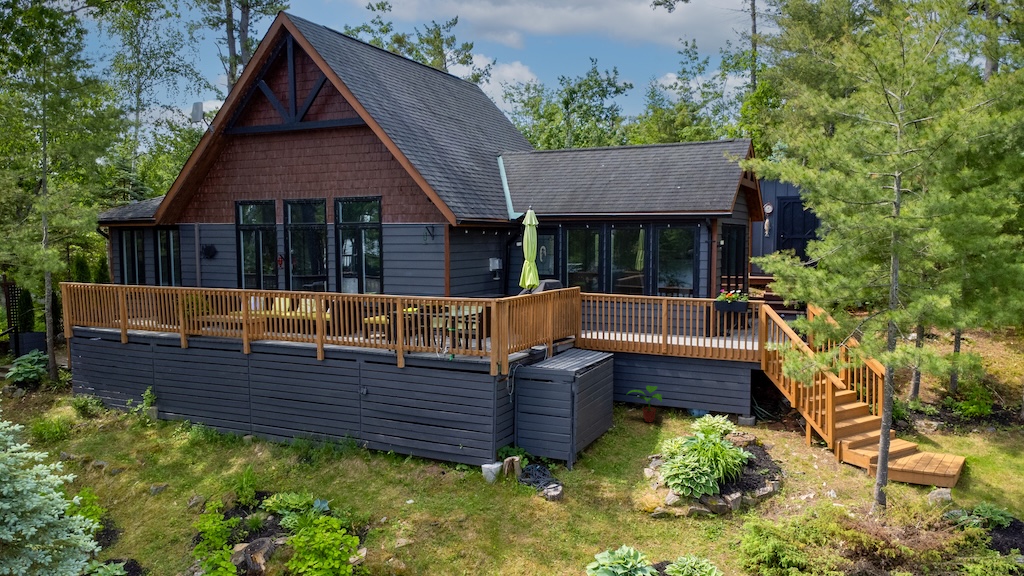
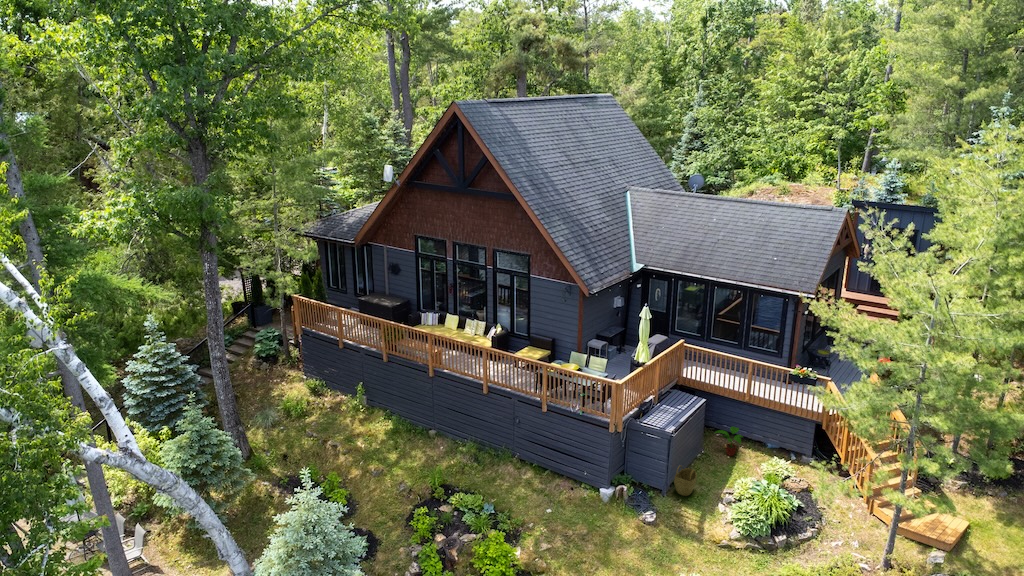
woven basket: none [582,425,611,466] -> present [674,467,697,496]

